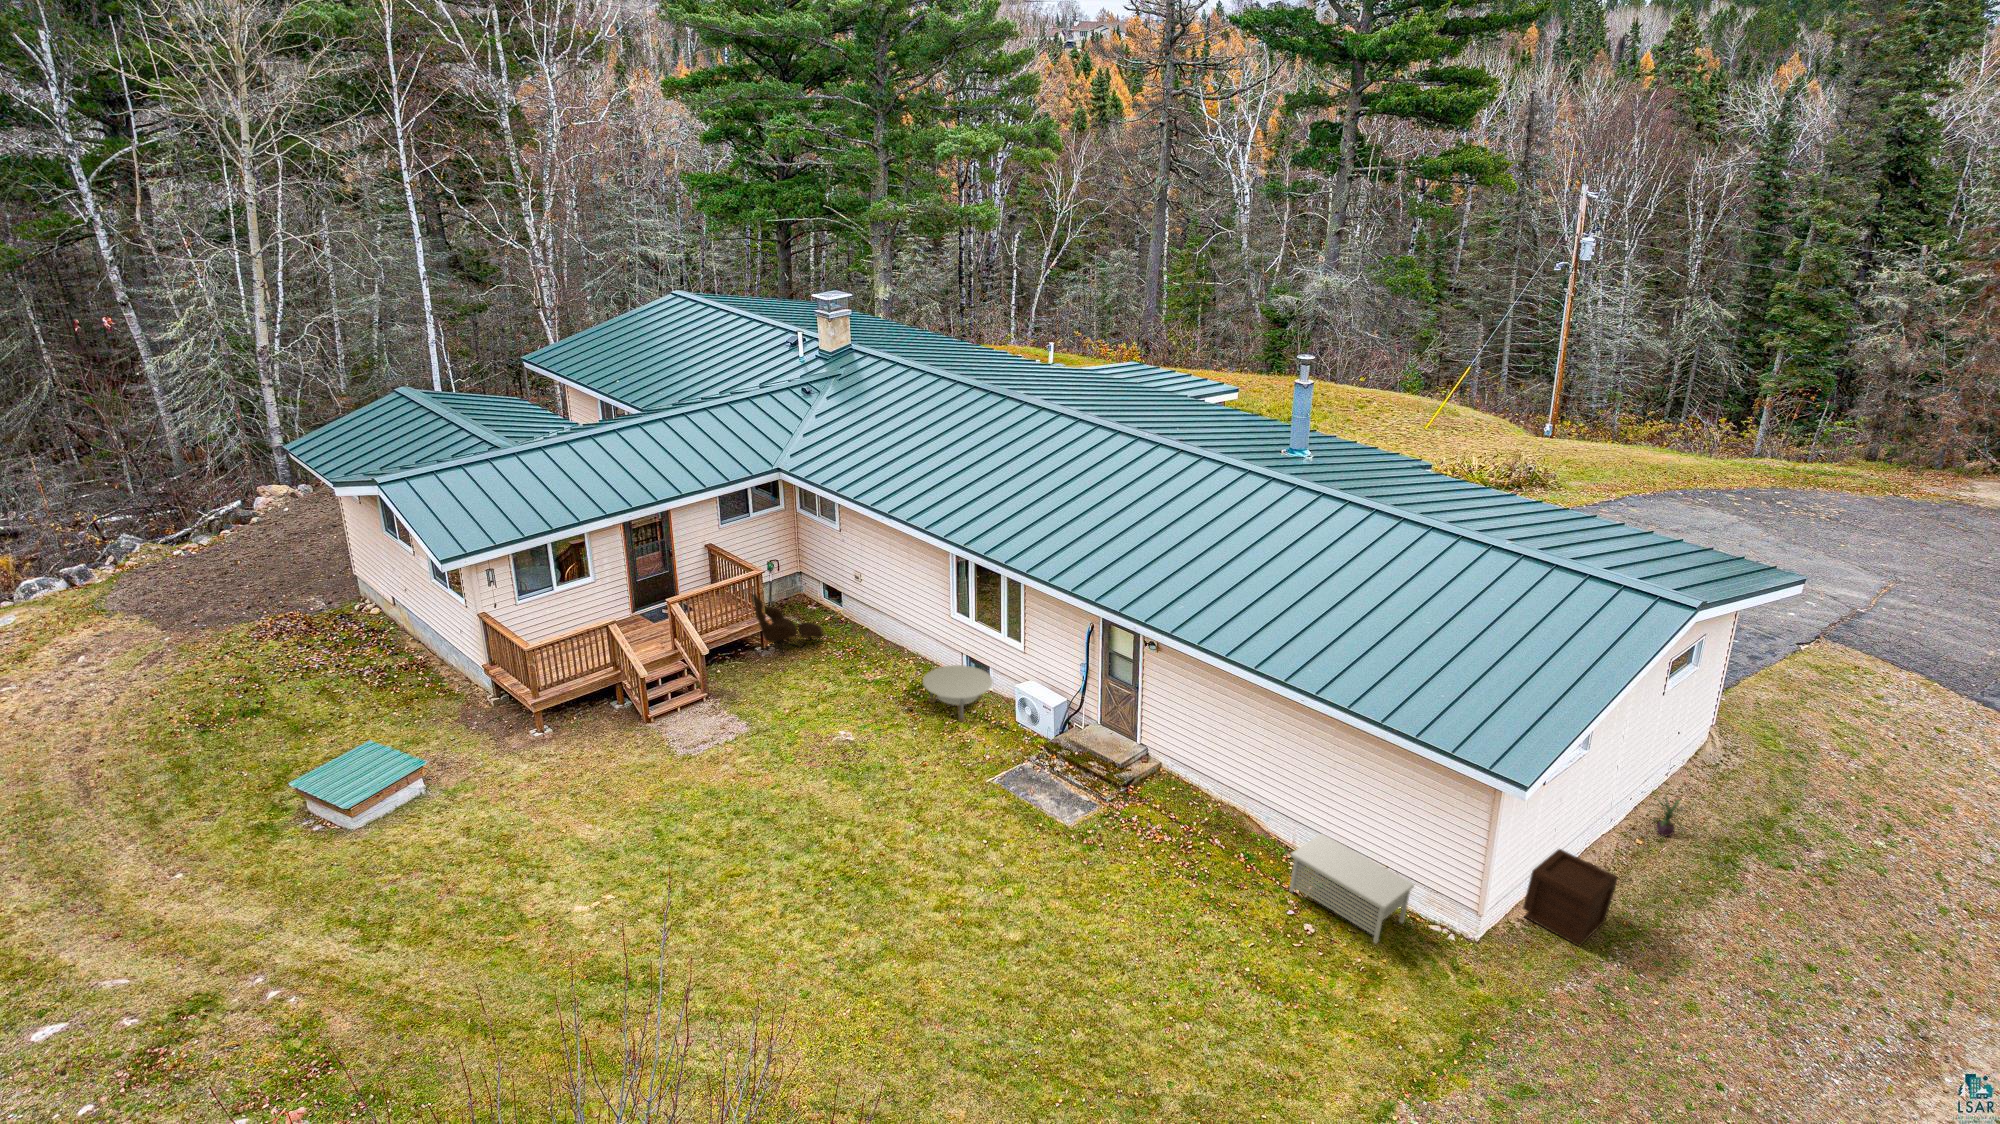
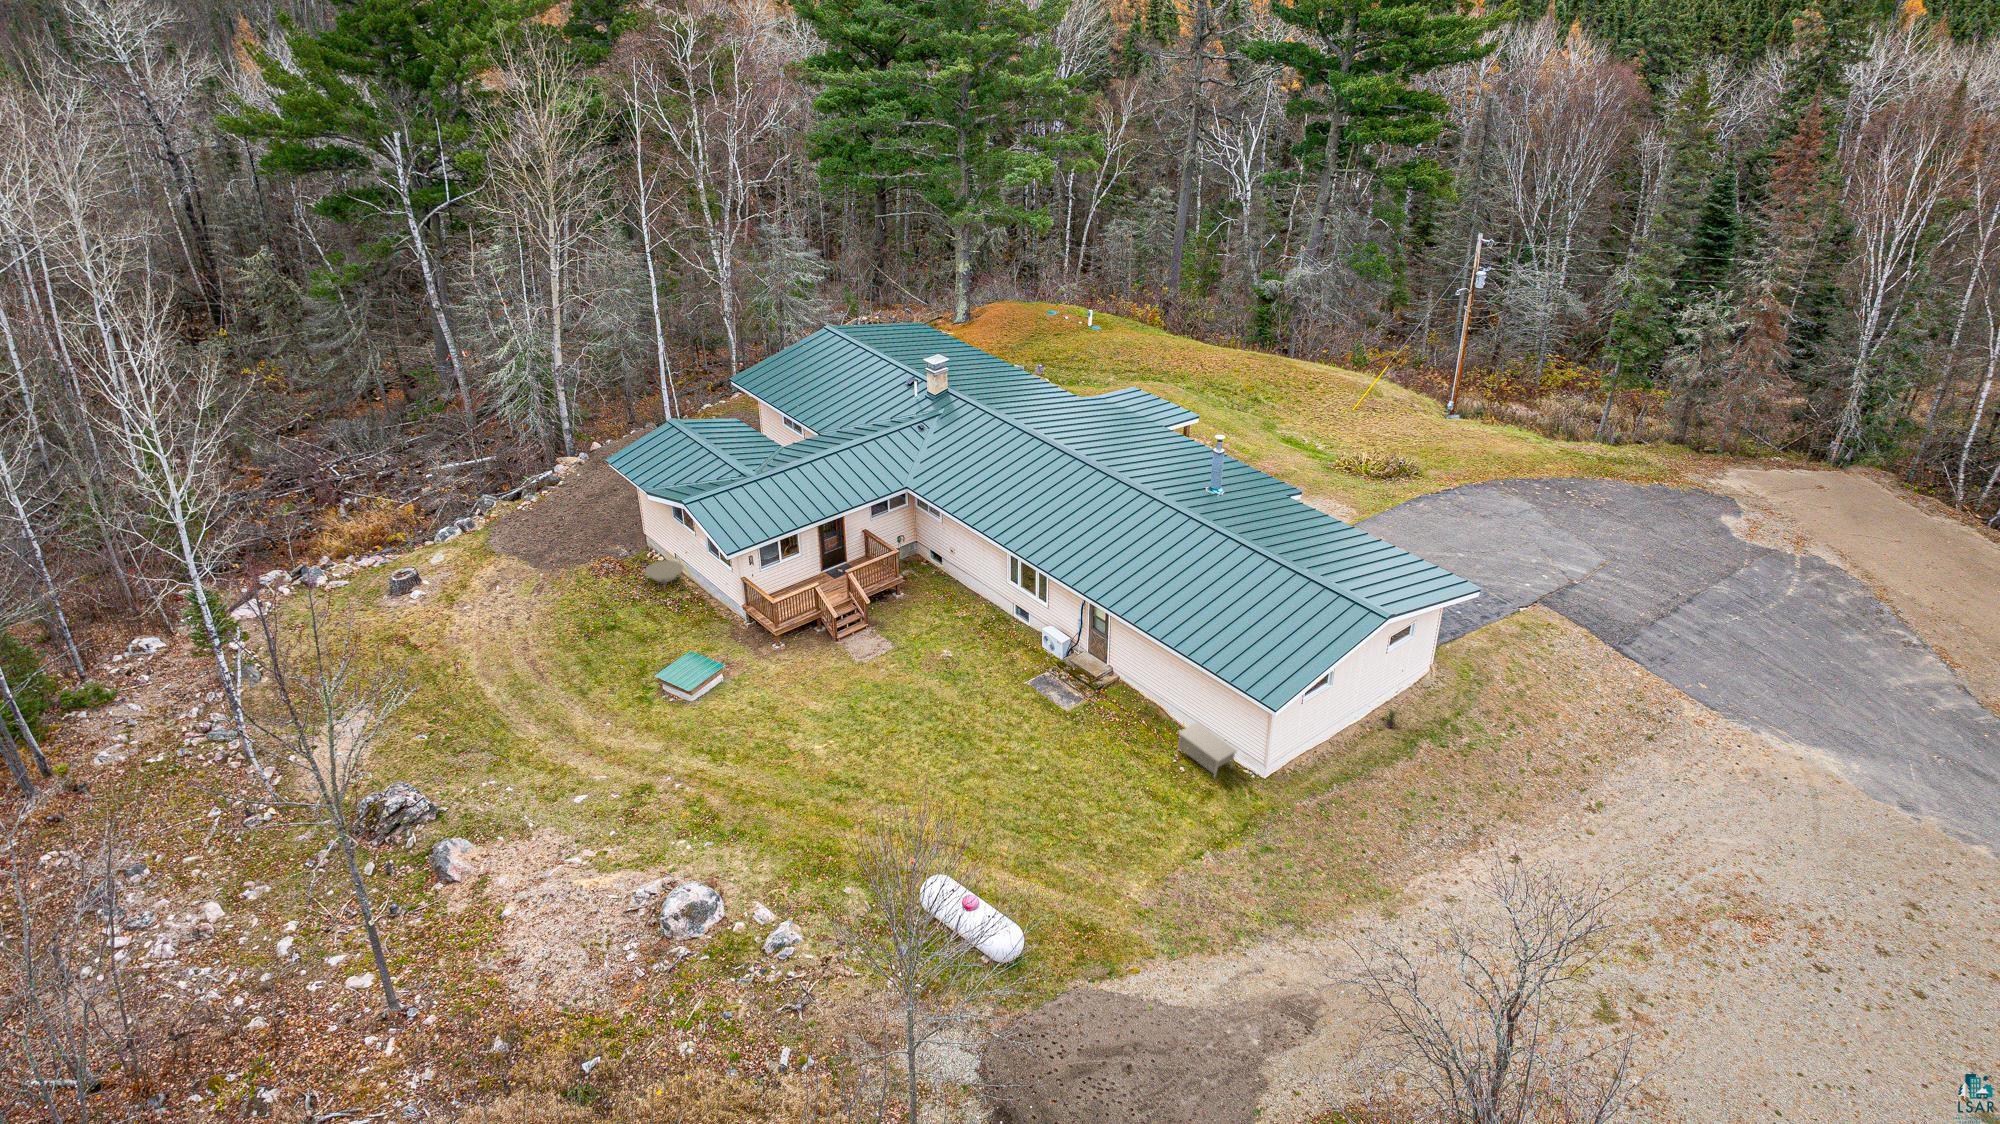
lounge chair: present [752,594,823,655] -> none [887,559,929,599]
round table: present [923,665,993,722] -> present [645,560,684,591]
wooden crate: present [1523,849,1618,946] -> none [1293,735,1341,784]

